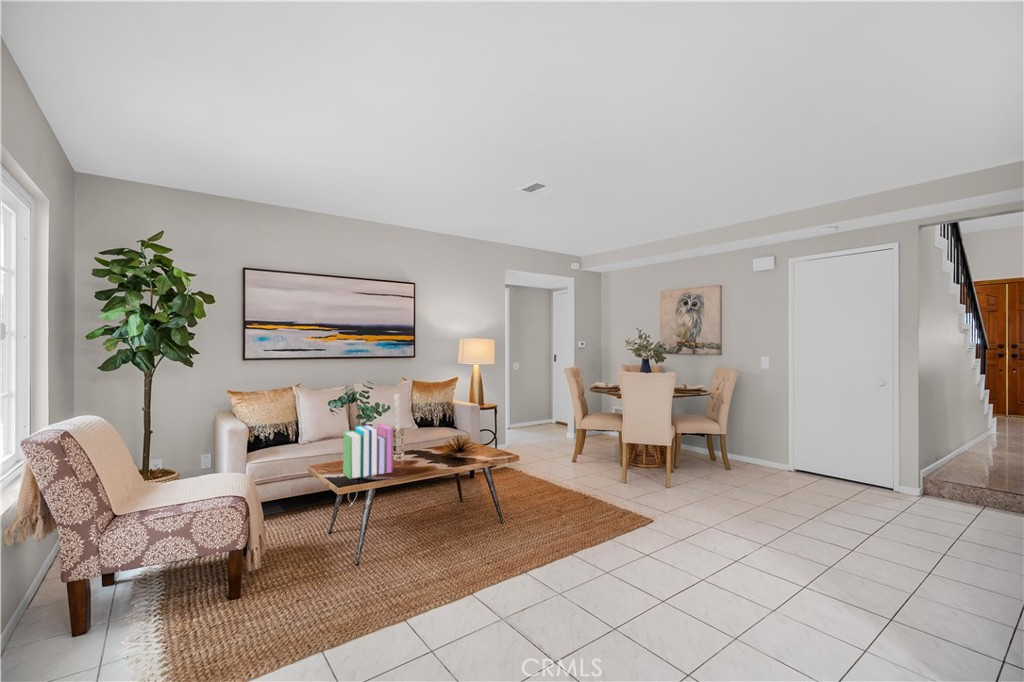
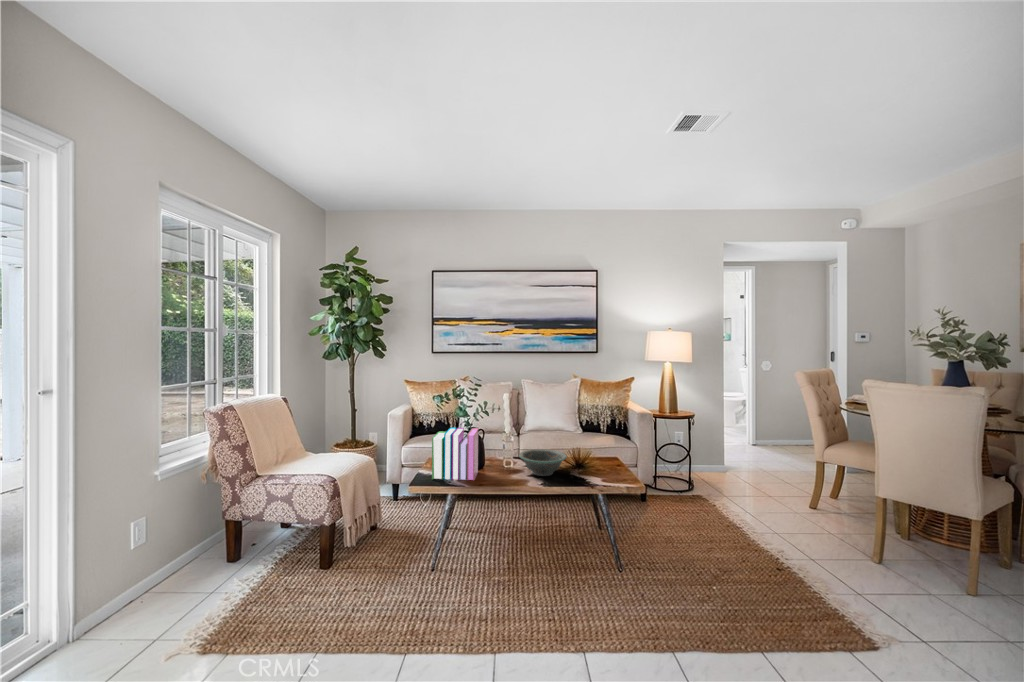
decorative bowl: none [419,437,462,460] -> present [519,449,567,476]

